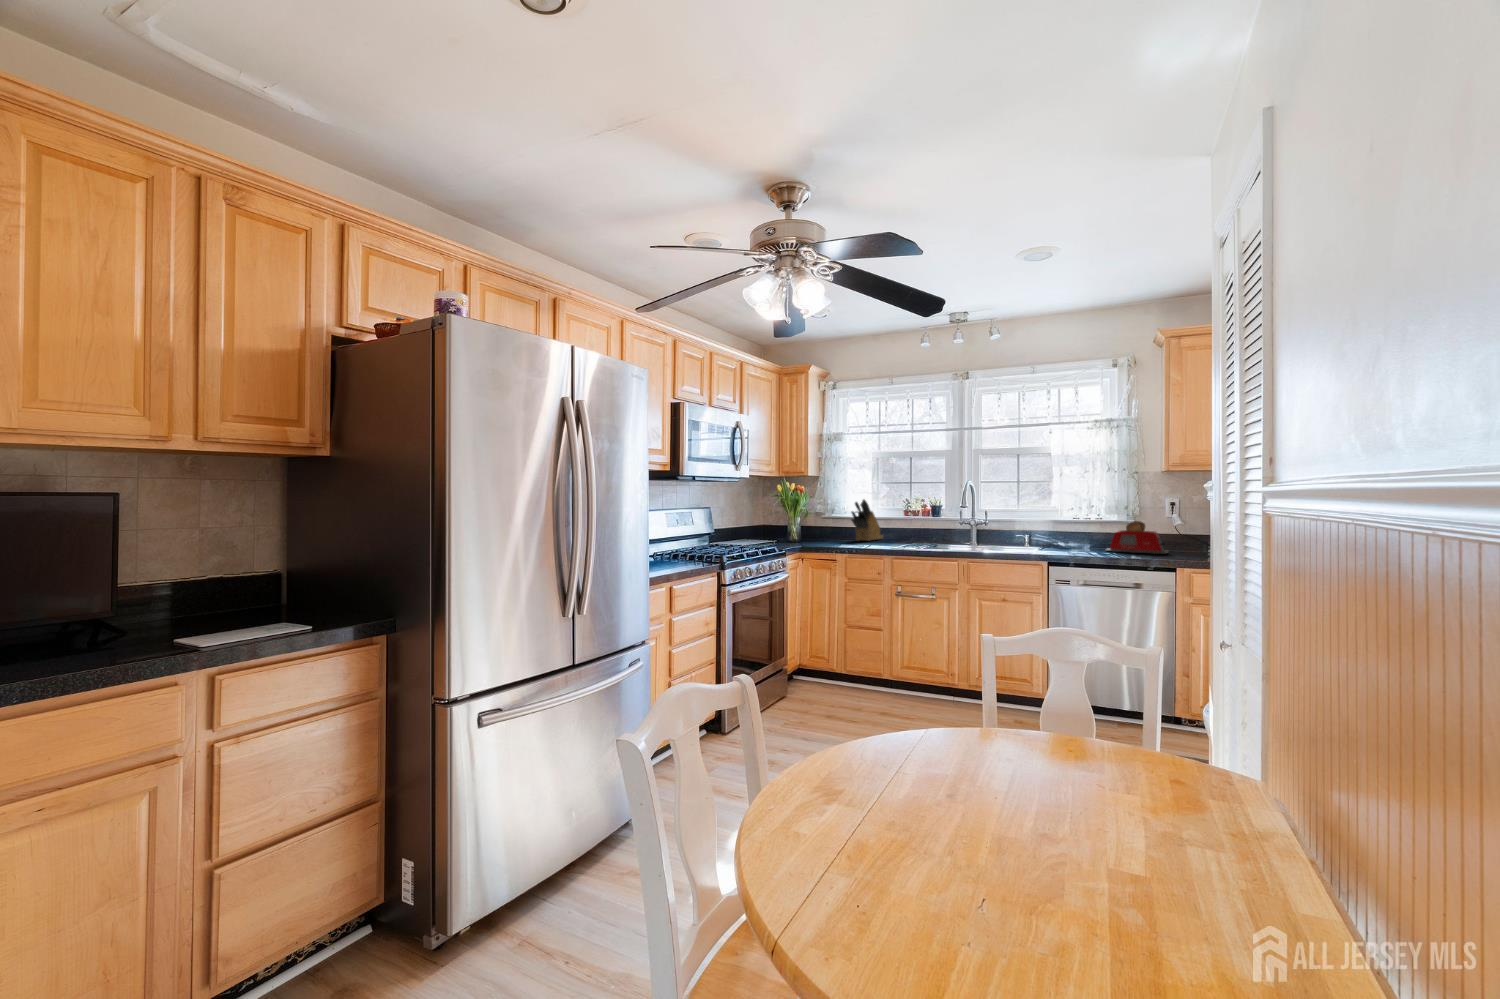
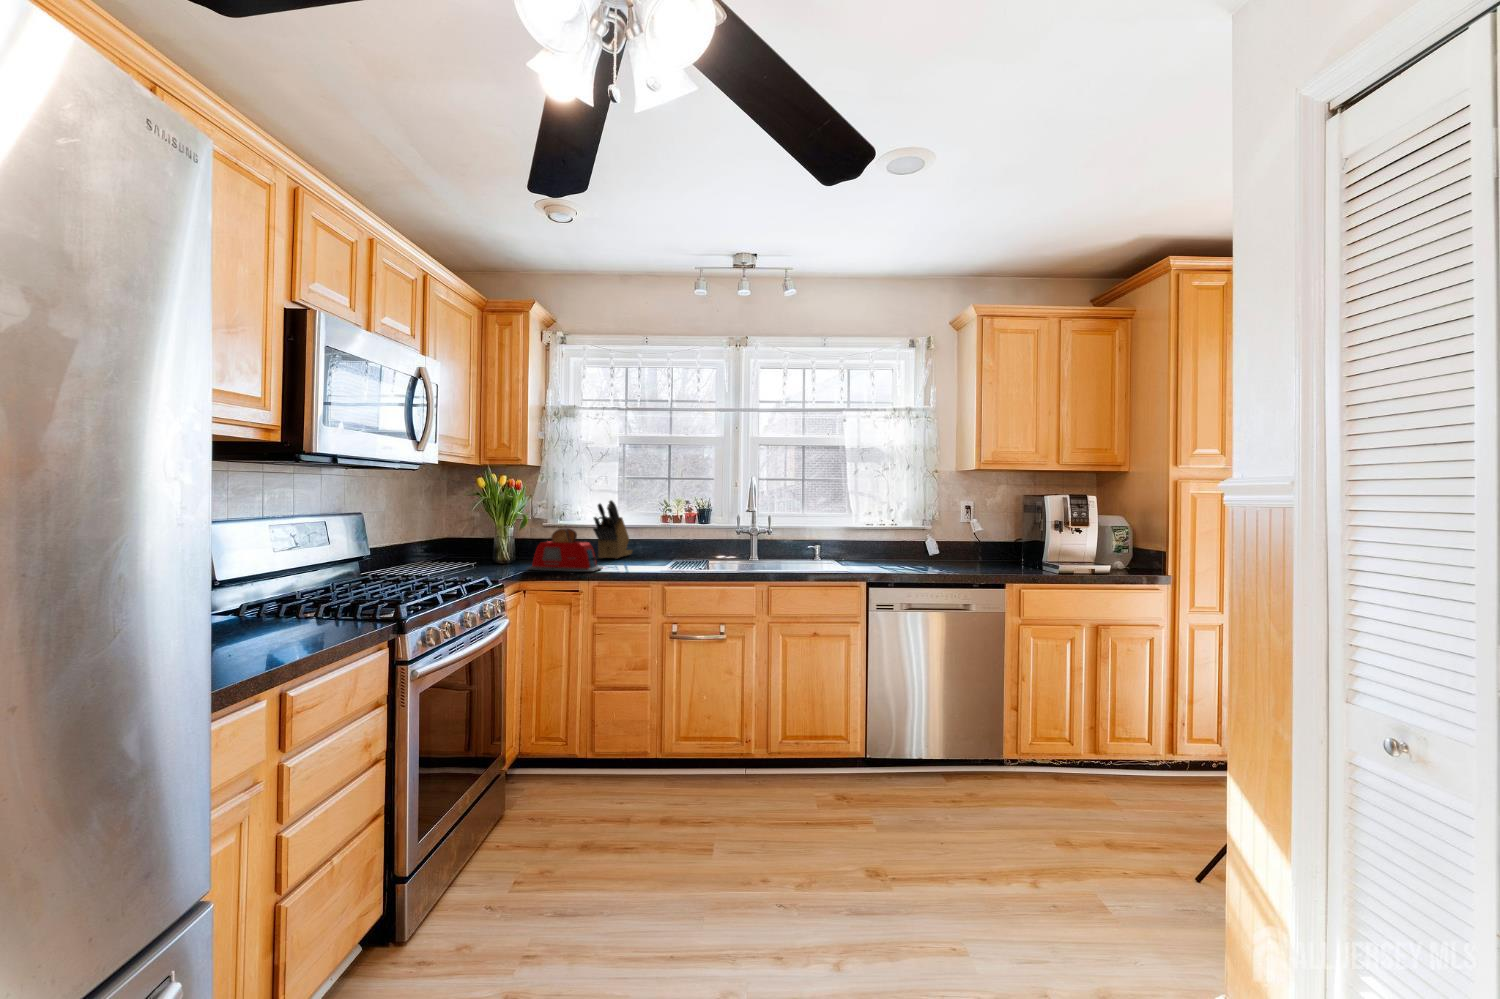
toaster: present [1106,521,1168,554] -> present [527,528,602,572]

